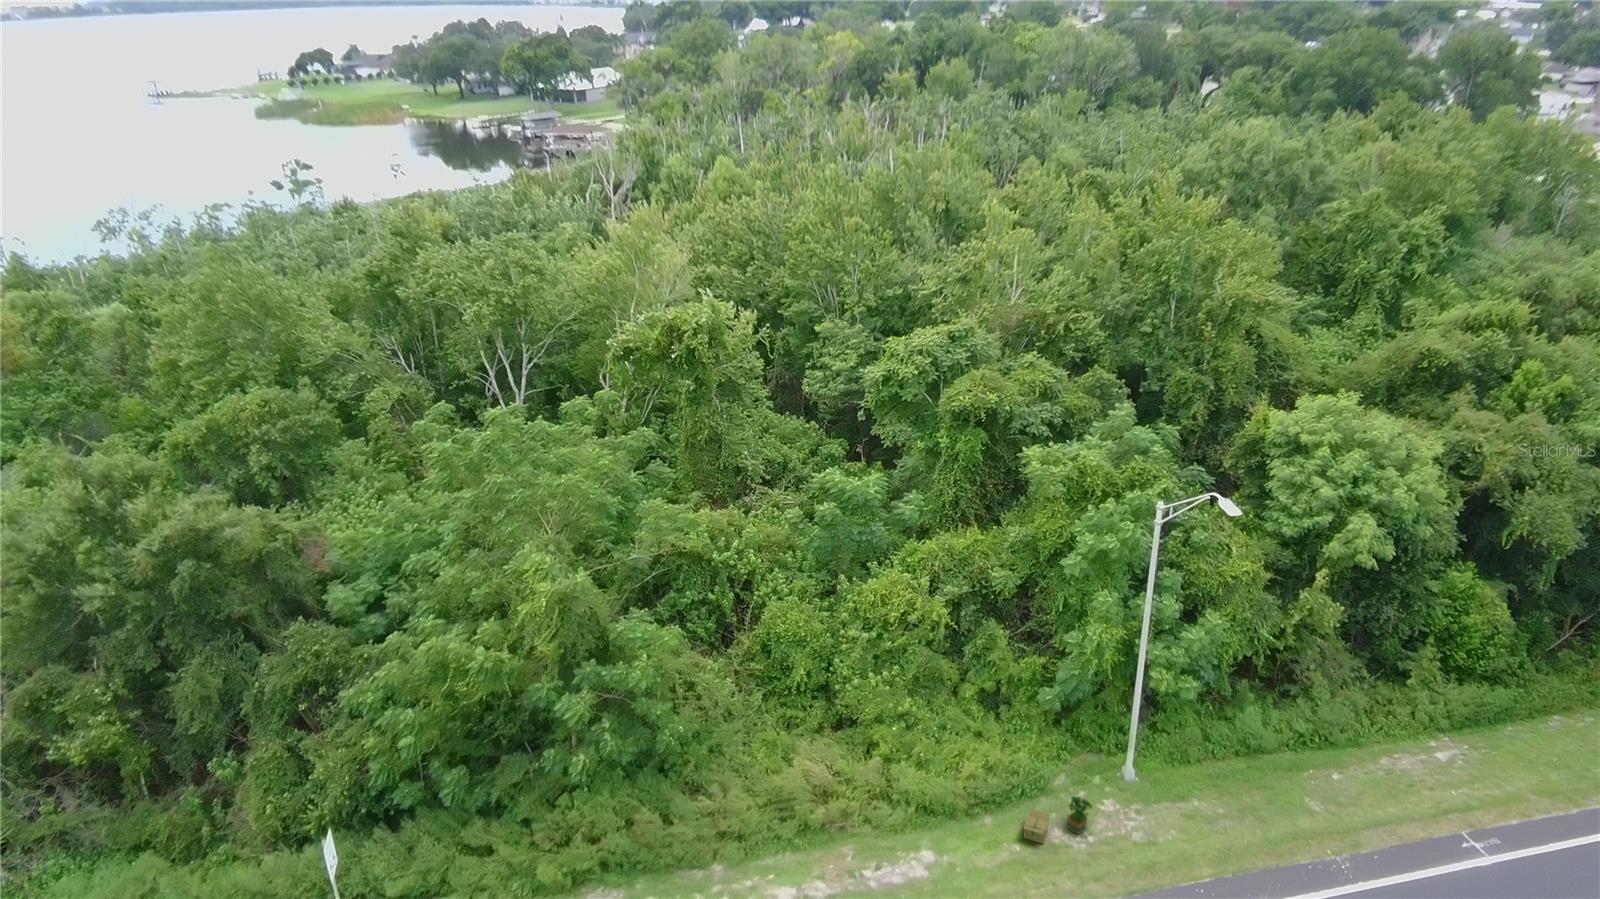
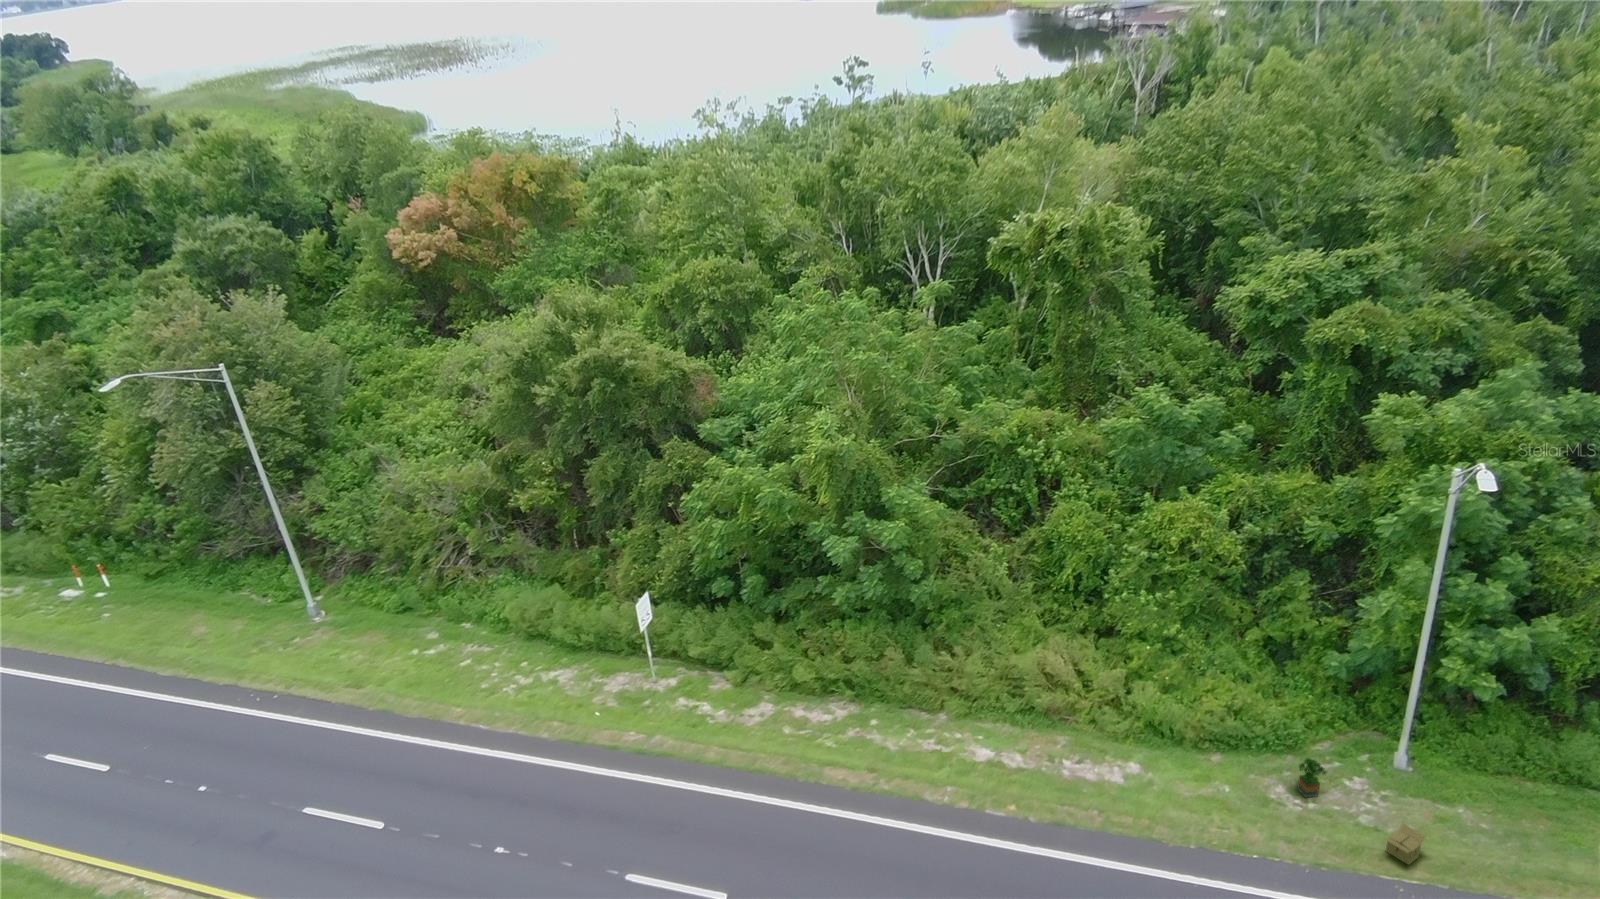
cardboard box: present [1023,809,1049,844] -> present [1386,823,1425,865]

